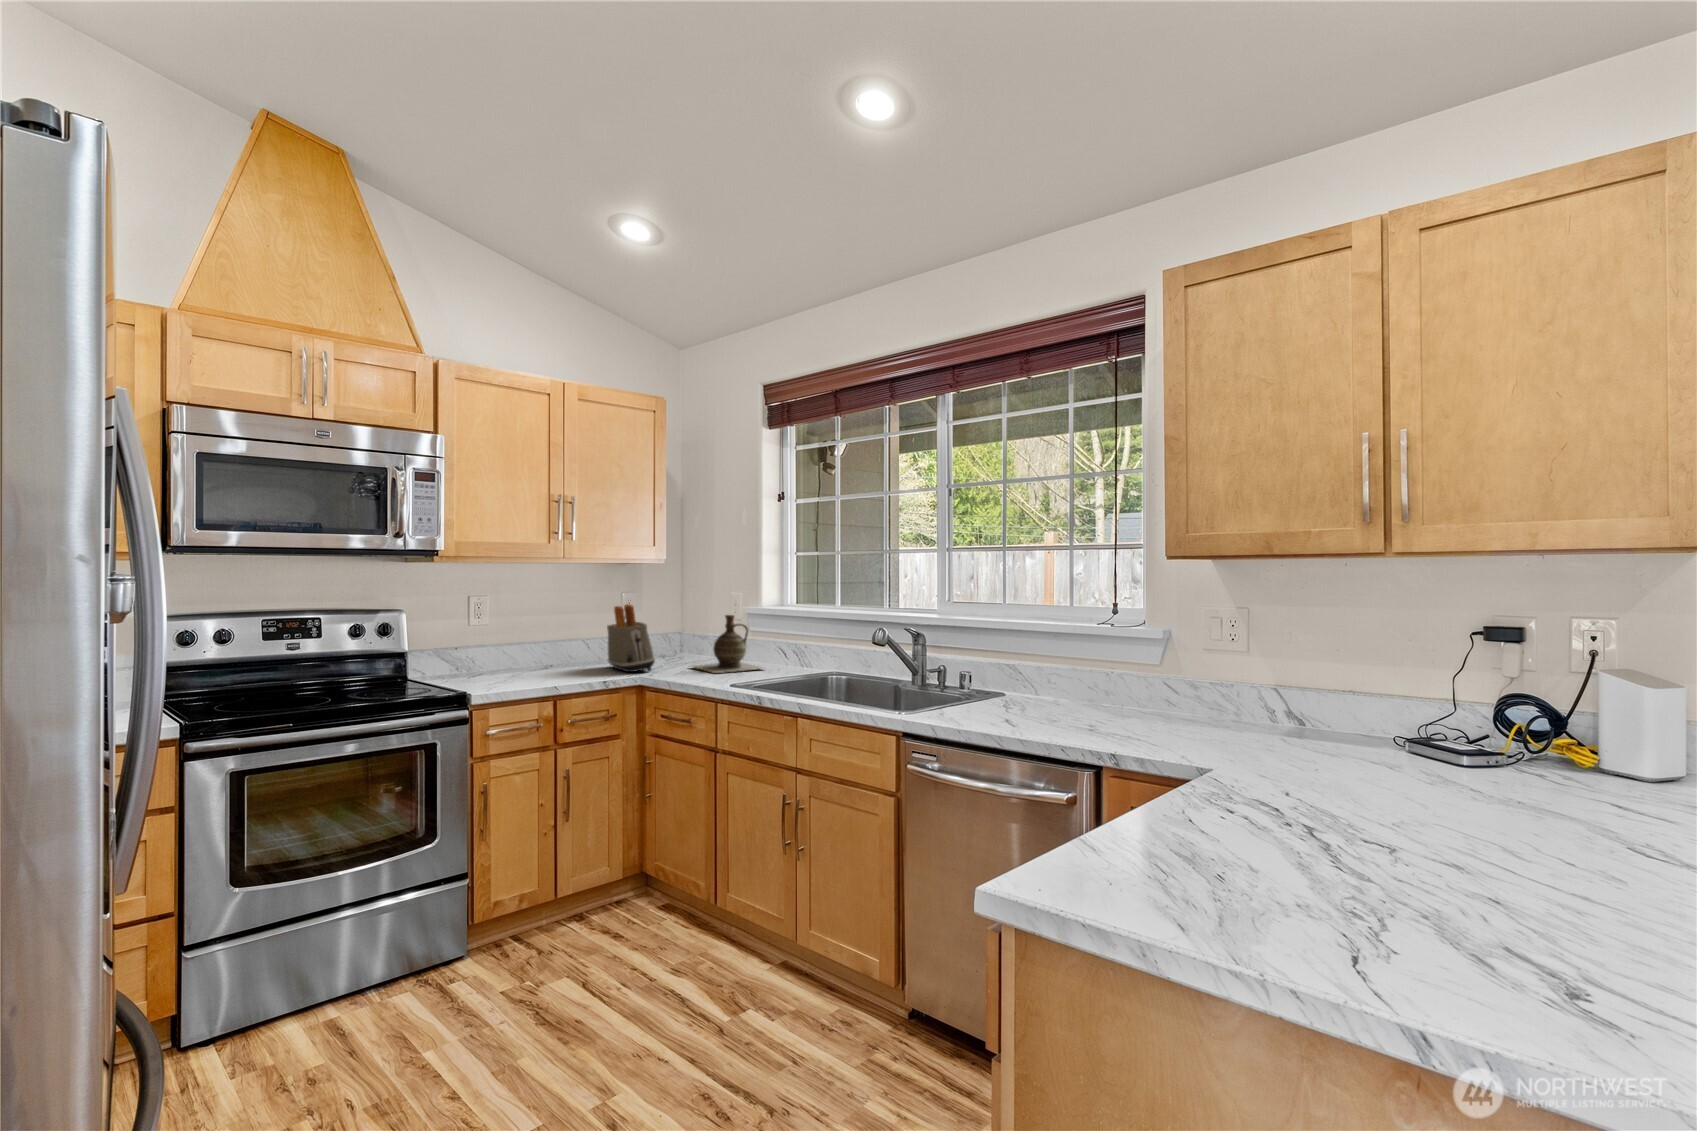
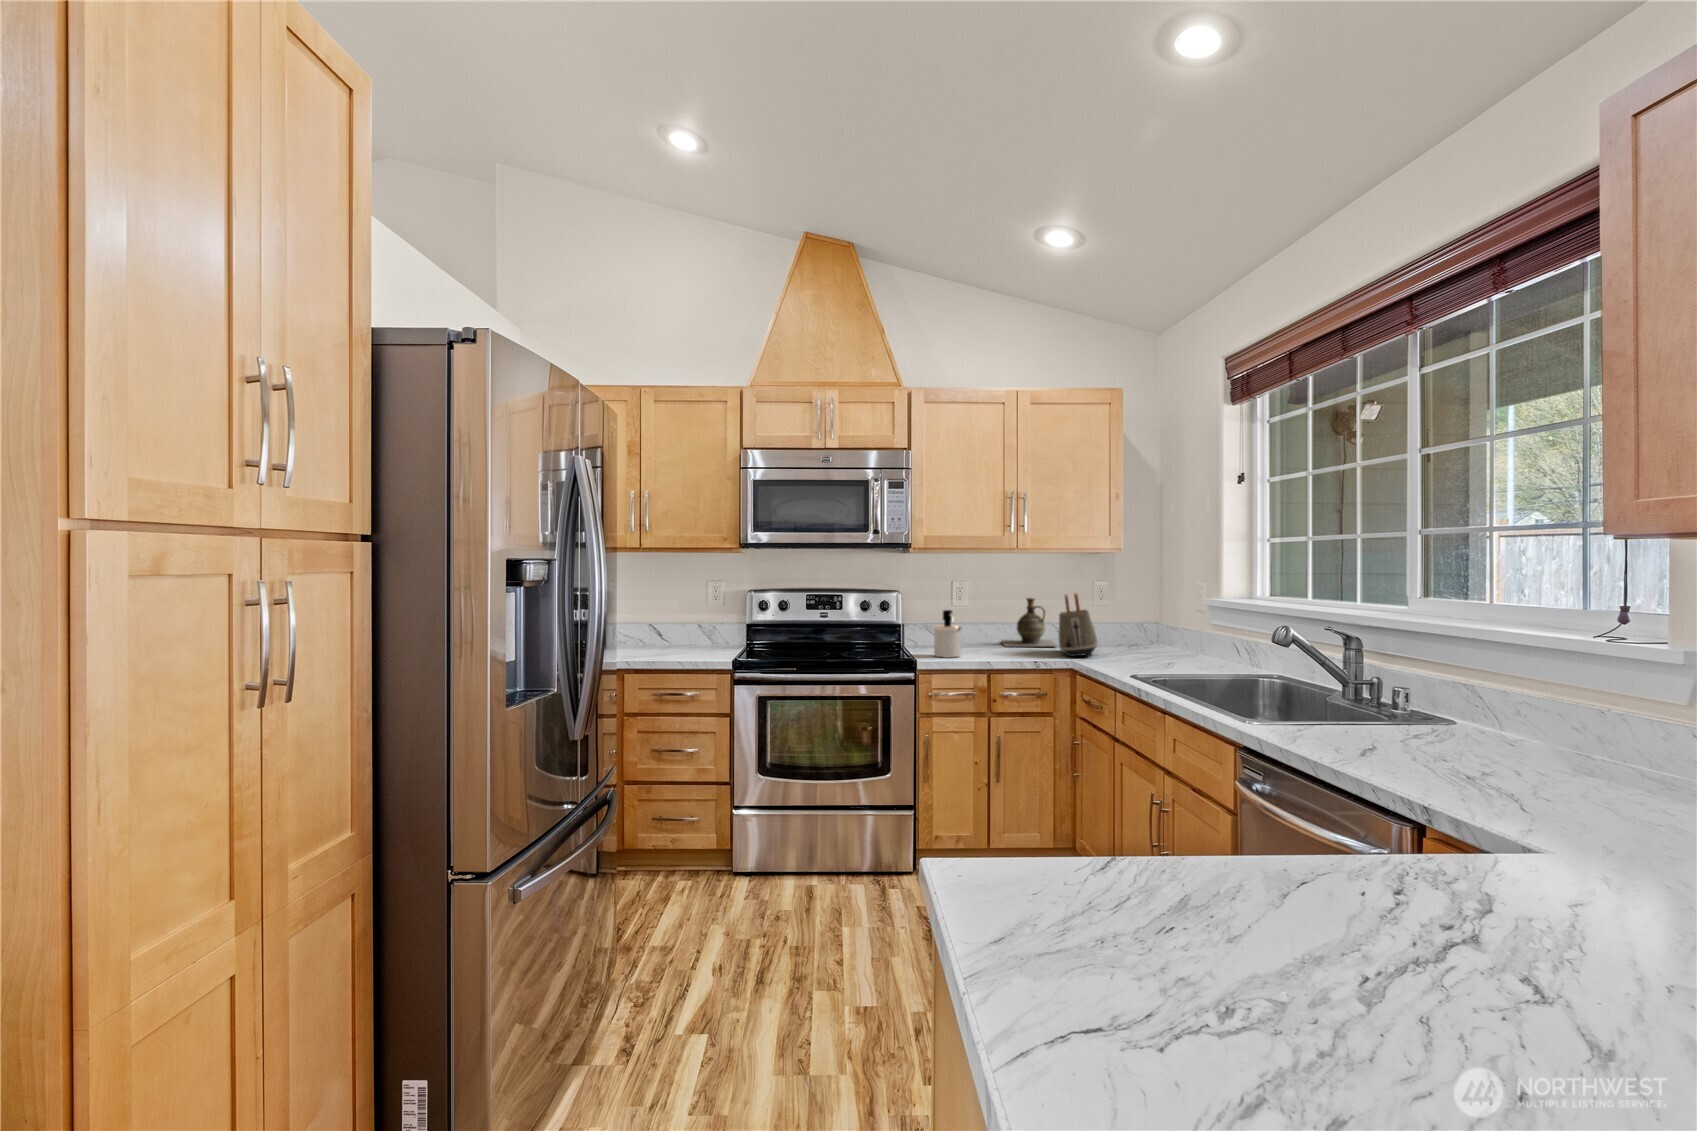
ceramic jug: present [692,615,762,673] -> present [1002,598,1056,646]
soap dispenser: none [478,628,516,686] -> present [933,610,962,658]

